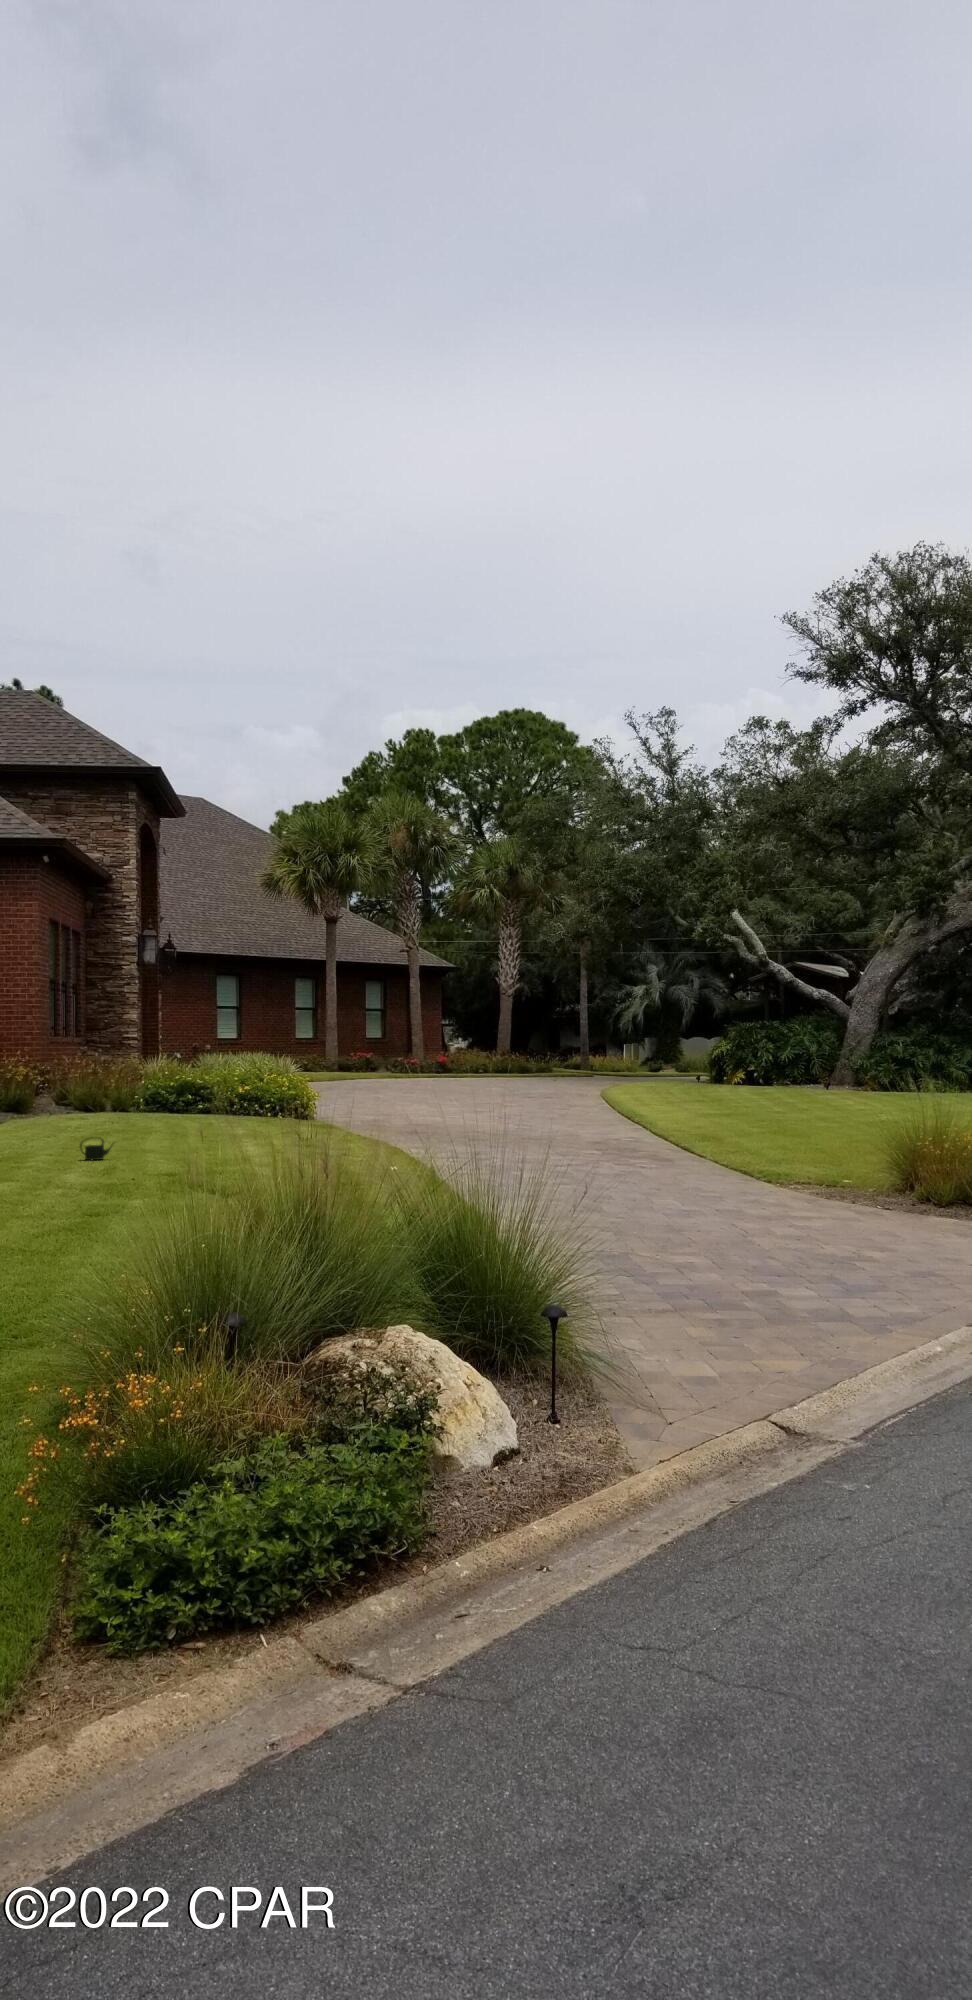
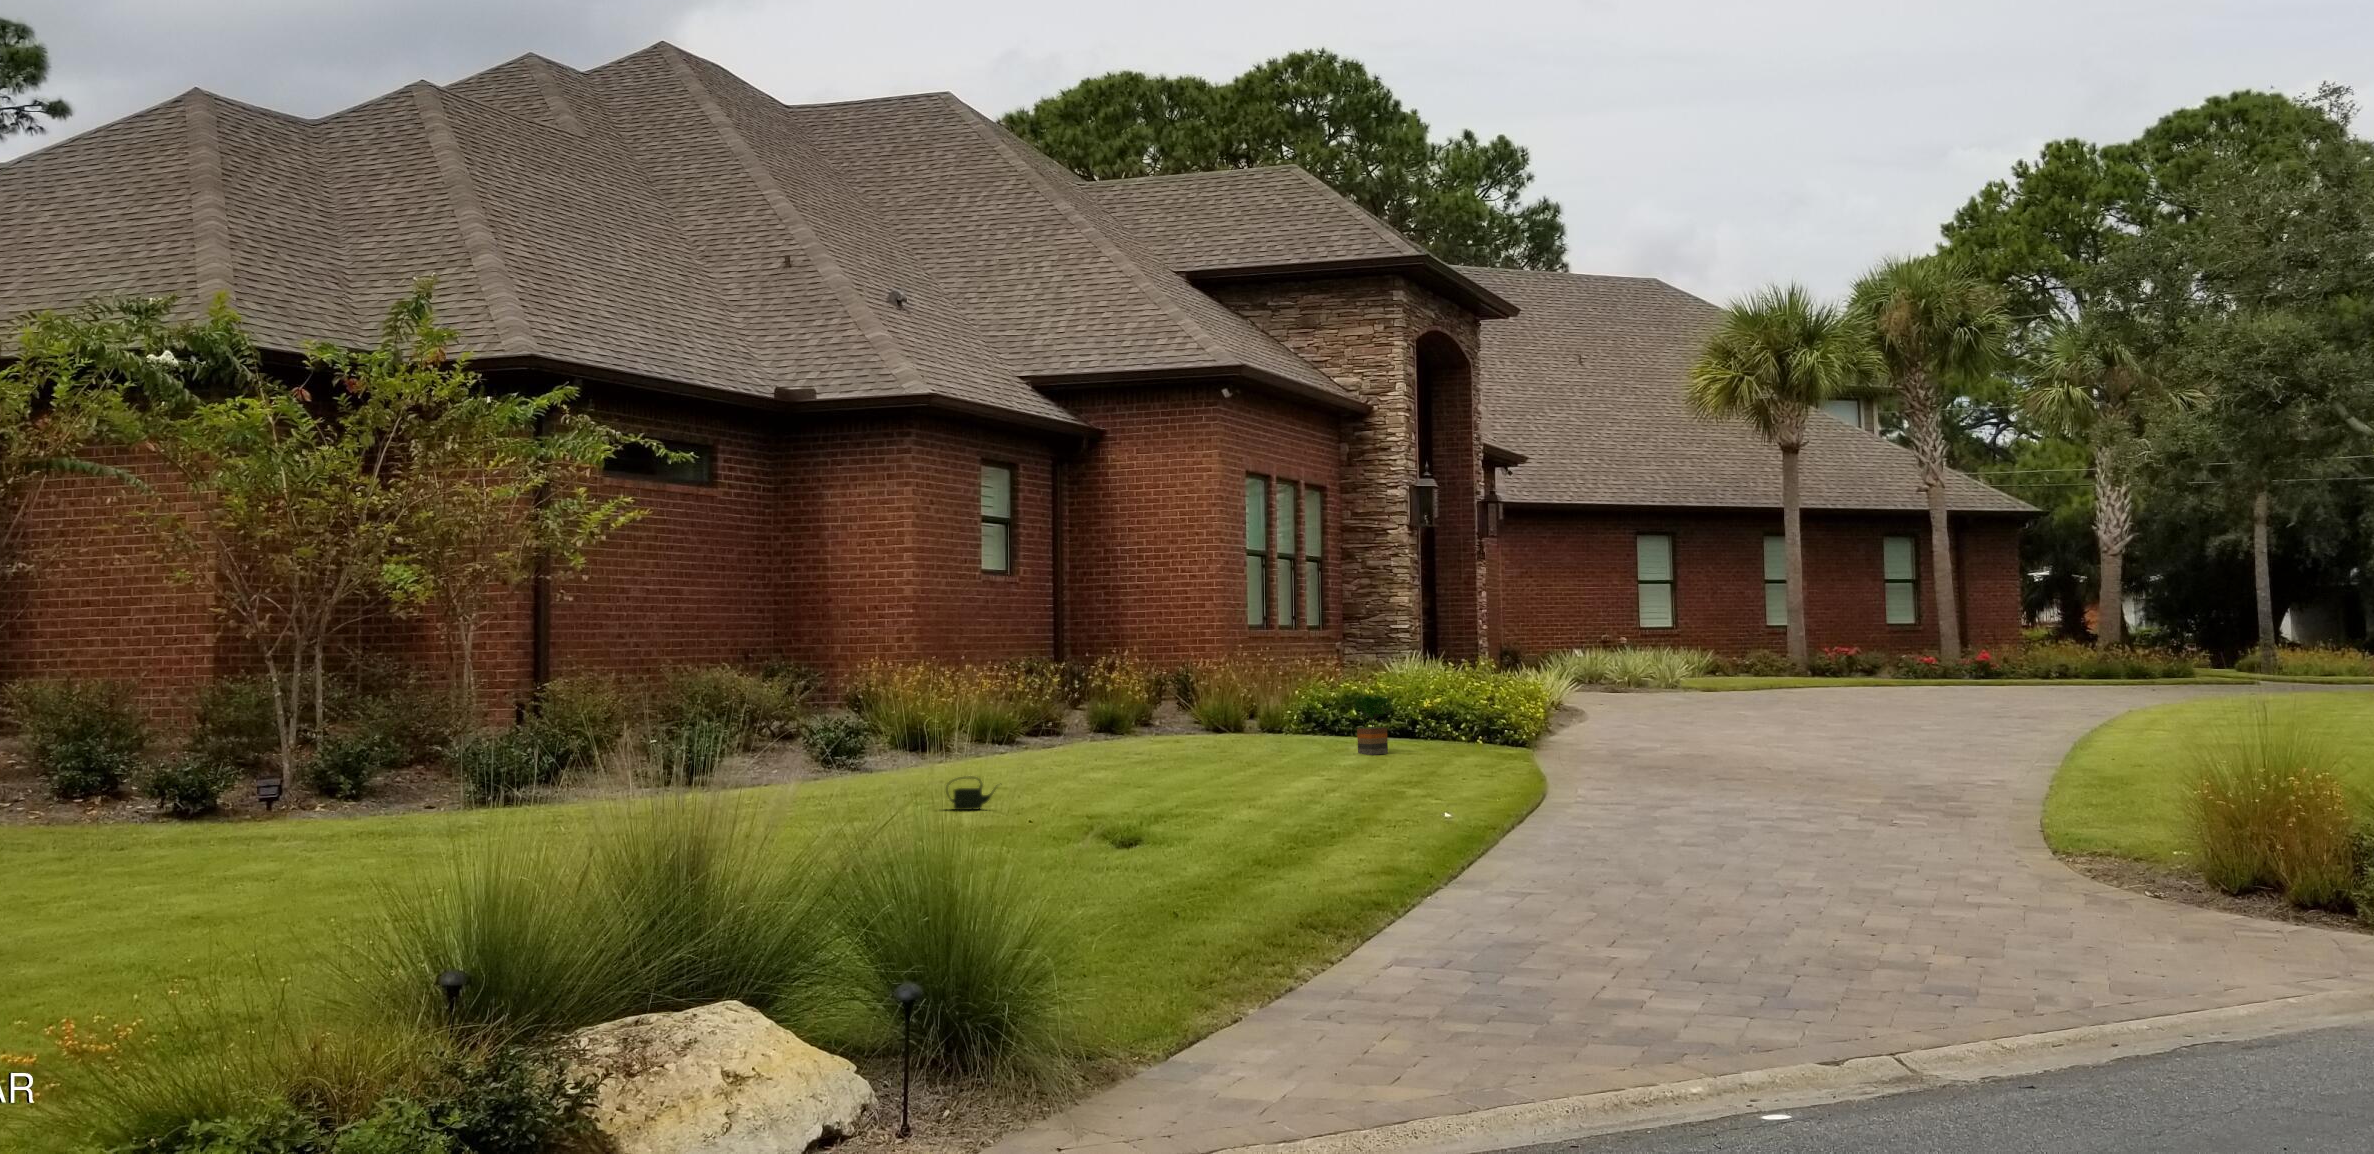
potted tree: none [225,1082,251,1122] -> present [1355,695,1392,755]

